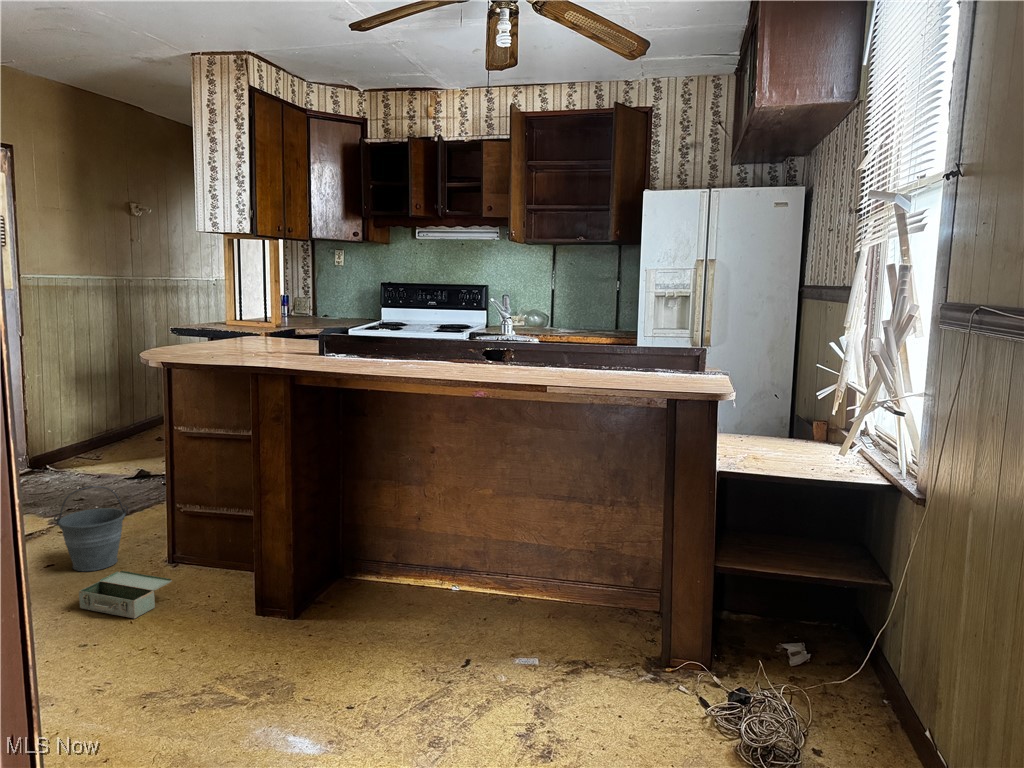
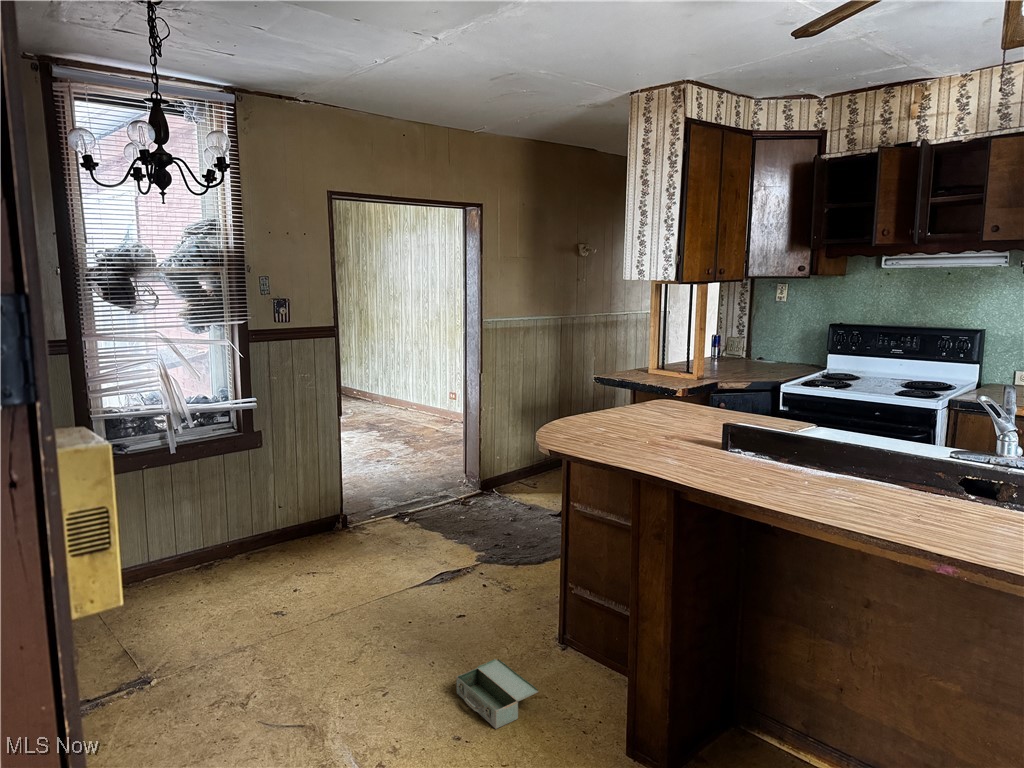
bucket: present [54,486,128,571] -> none [455,557,519,642]

